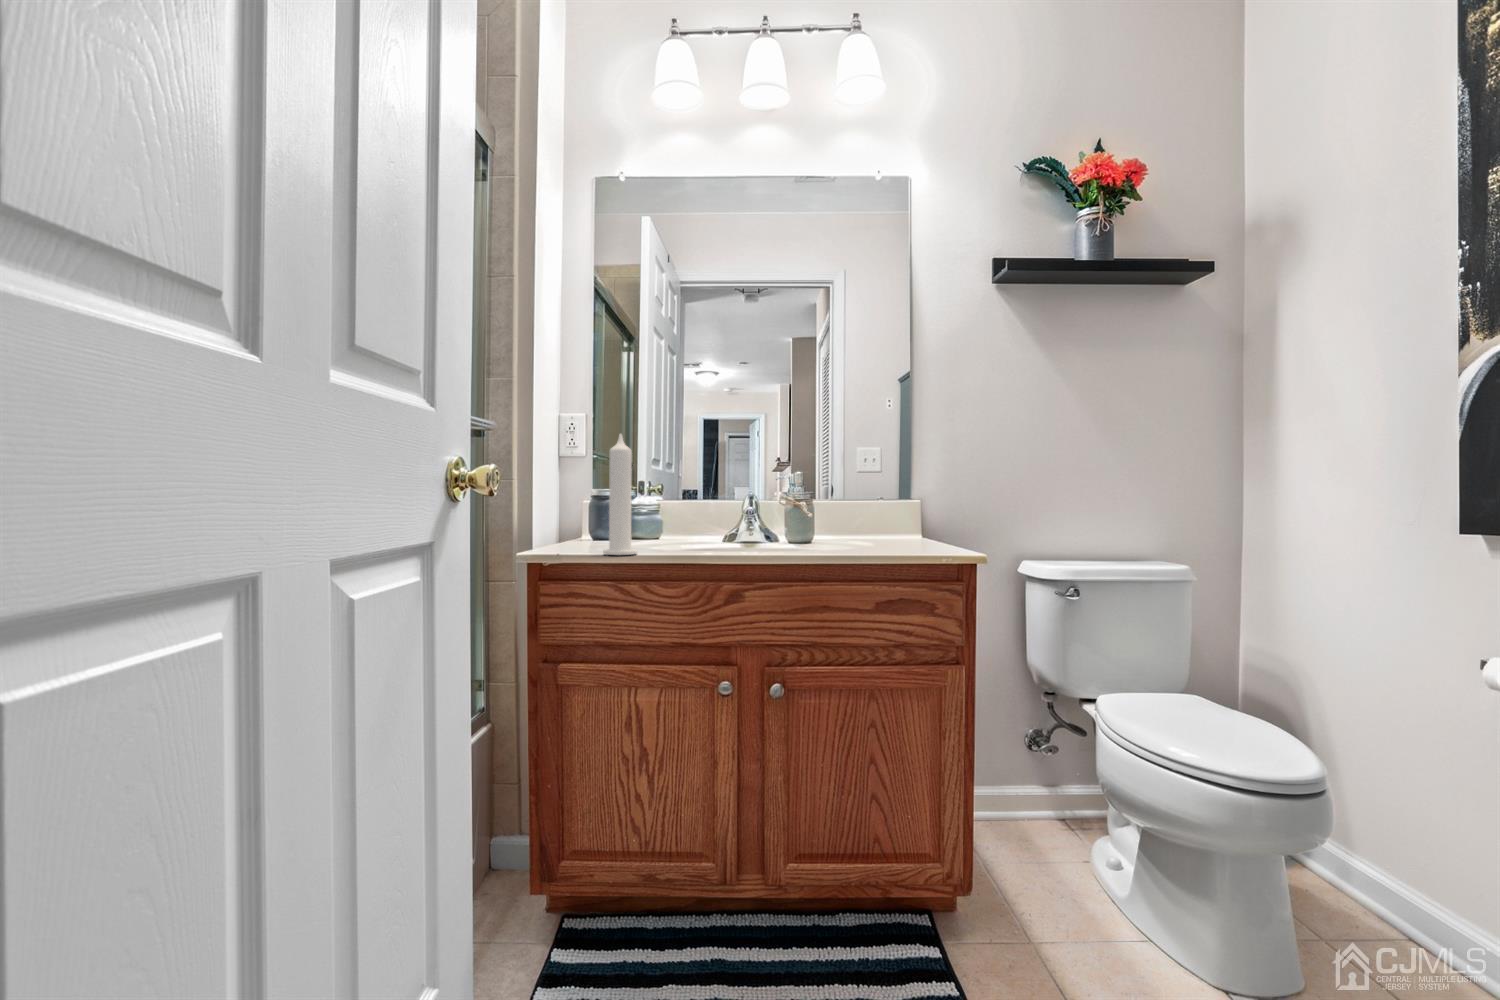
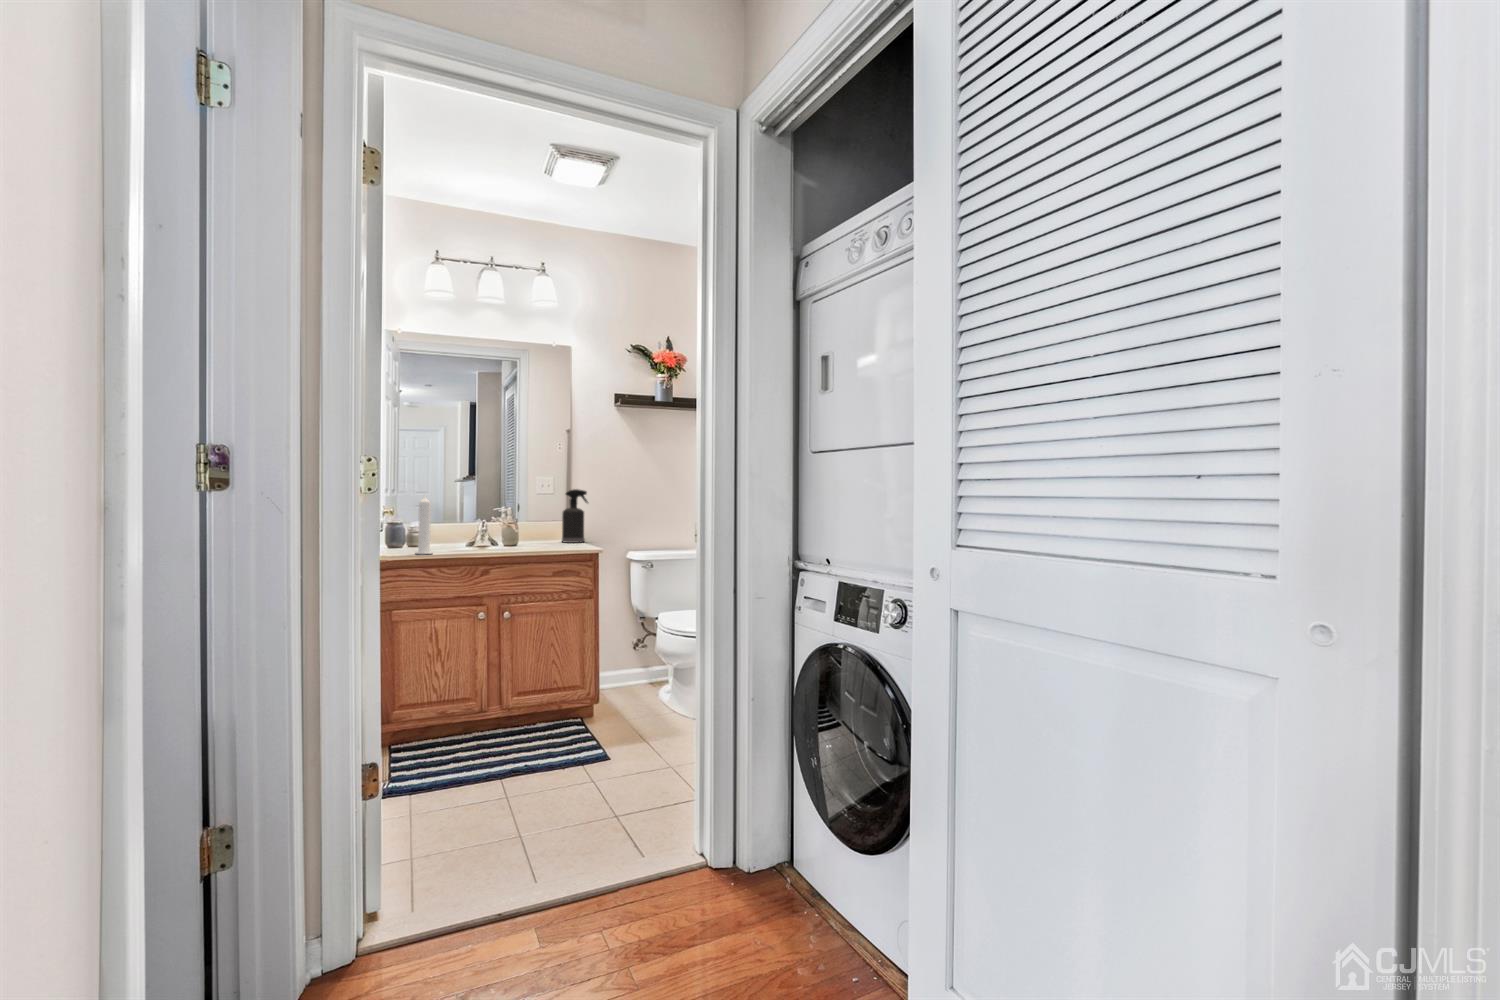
spray bottle: none [892,436,943,538] -> present [562,489,588,543]

